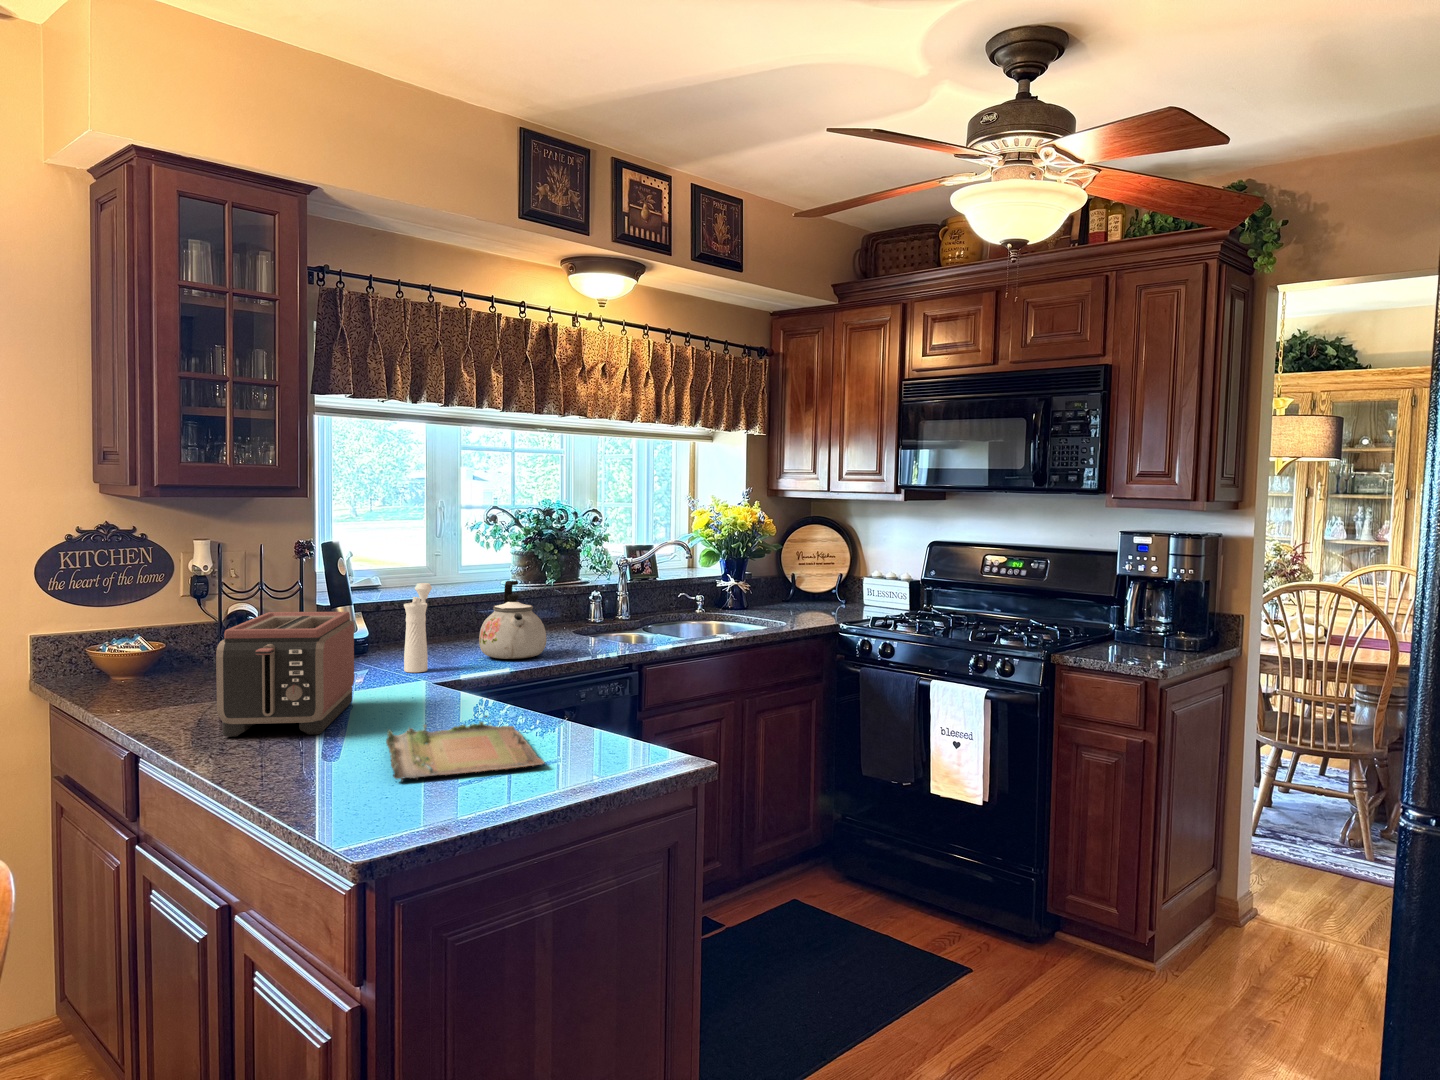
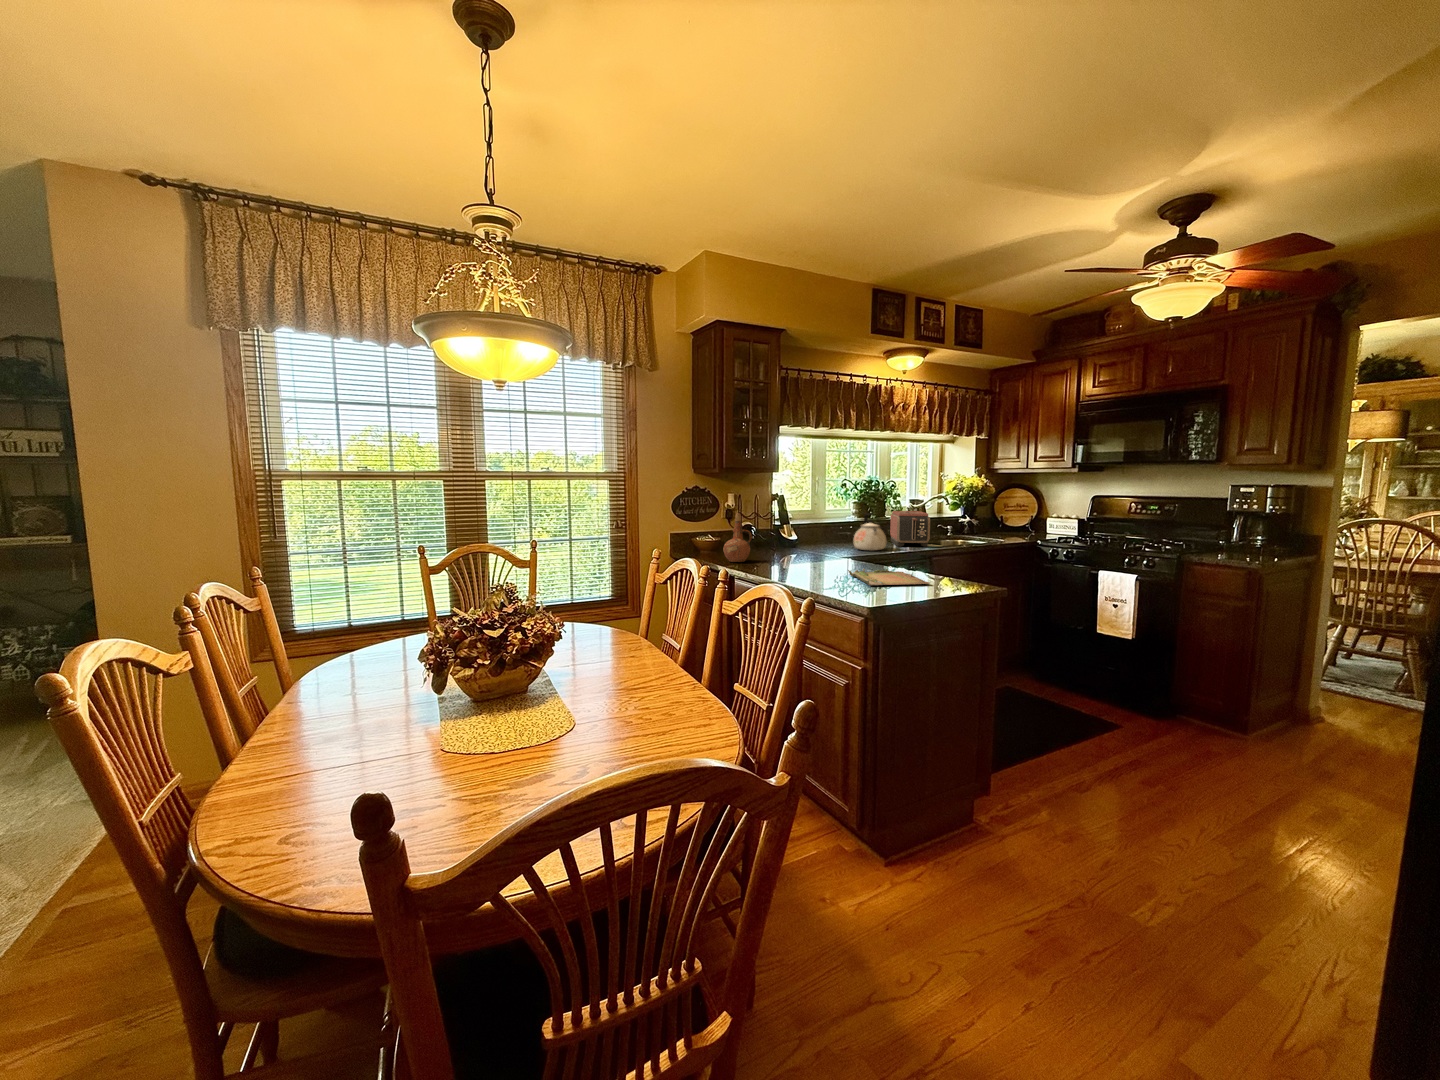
pepper mill: present [404,583,432,673] -> none [824,513,835,554]
ceramic pitcher: none [128,592,204,708] -> present [723,513,752,562]
toaster: present [216,612,354,737] -> present [890,511,930,547]

